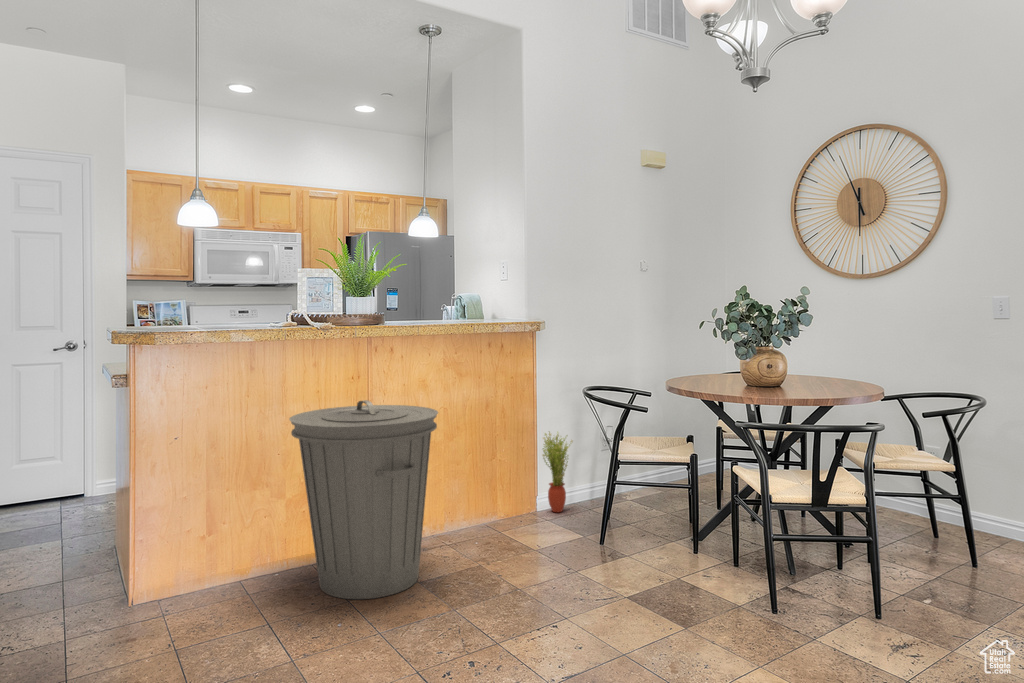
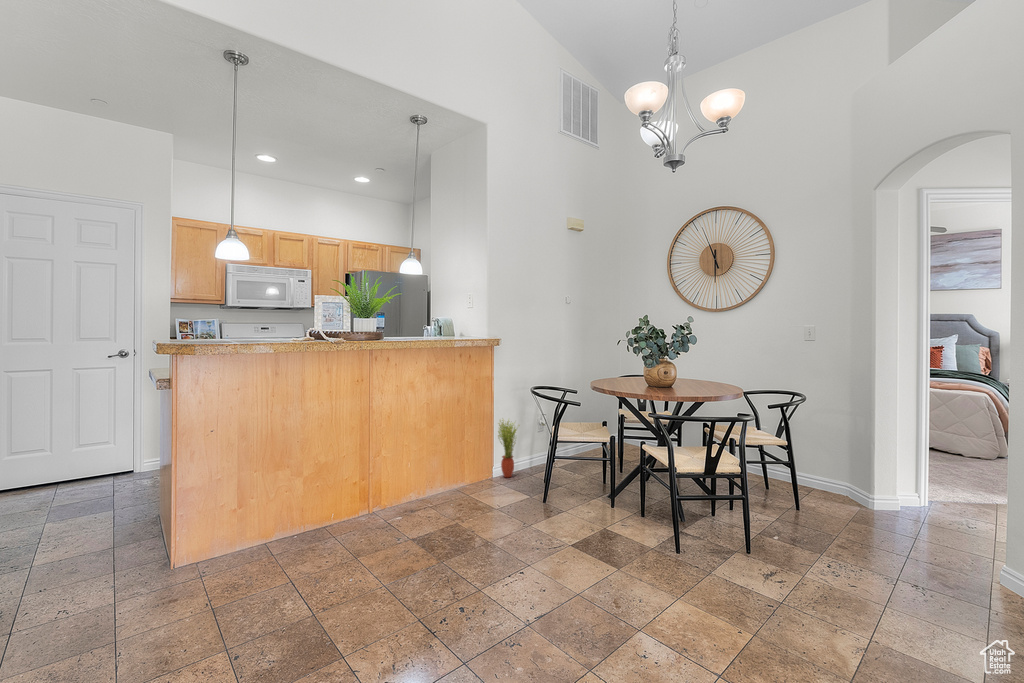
trash can: present [289,400,438,599] -> none [309,399,428,556]

